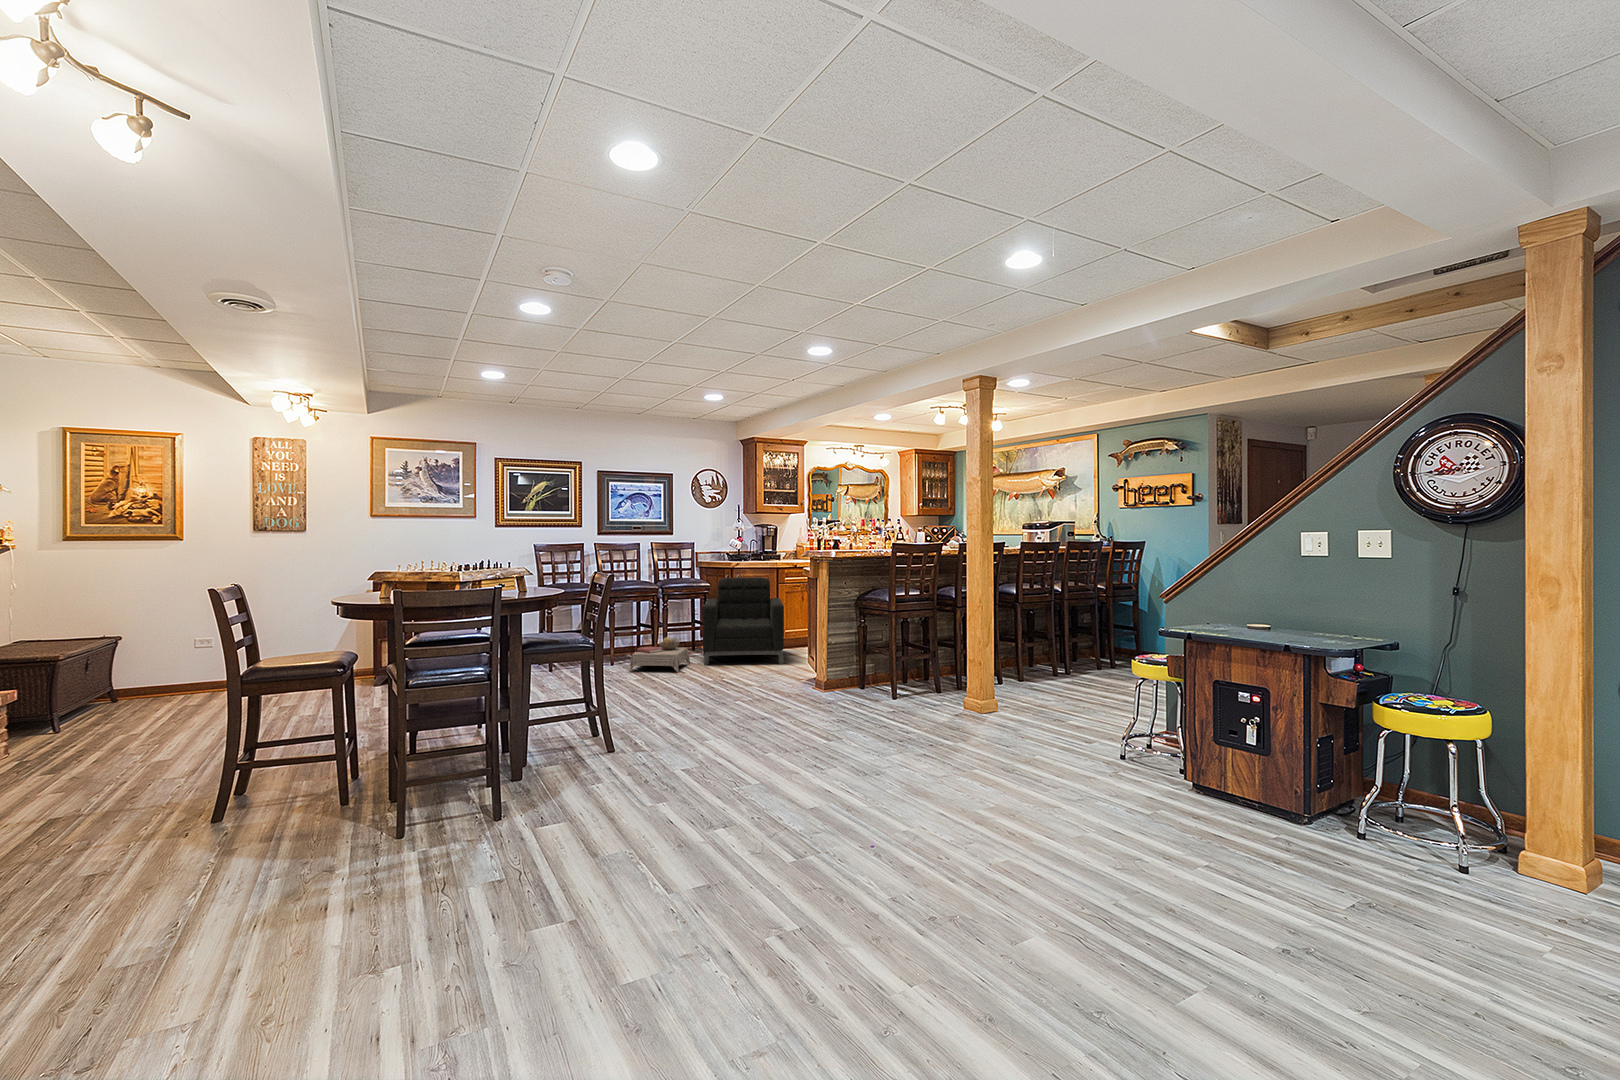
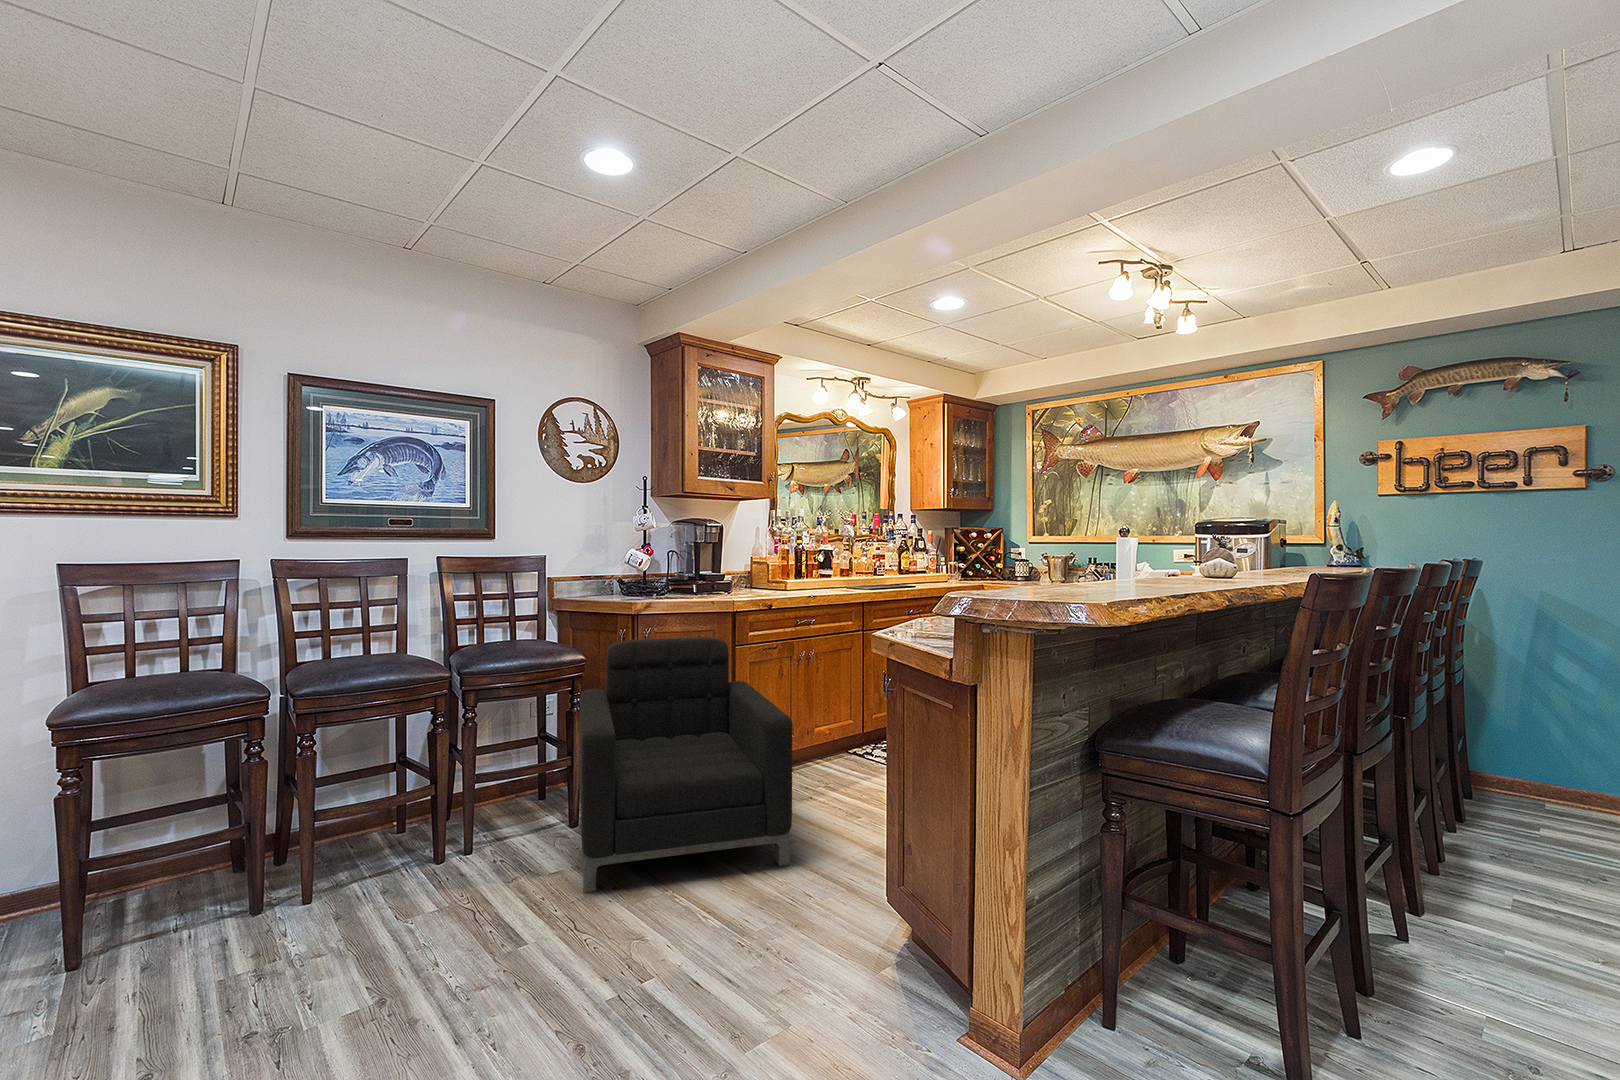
ottoman: present [630,637,690,672] -> none [349,832,543,975]

